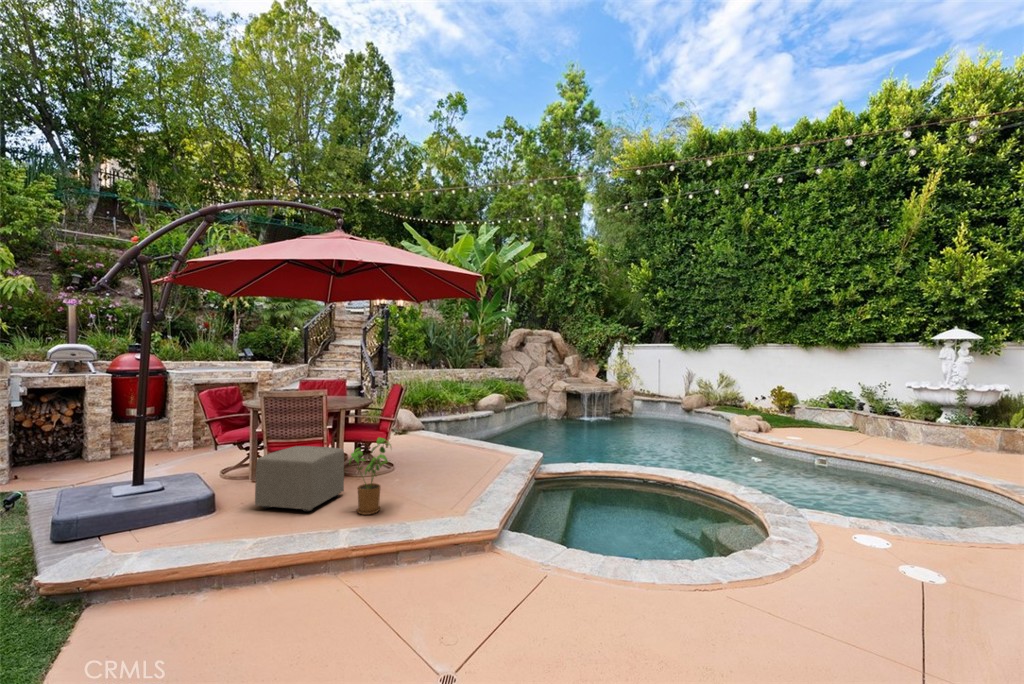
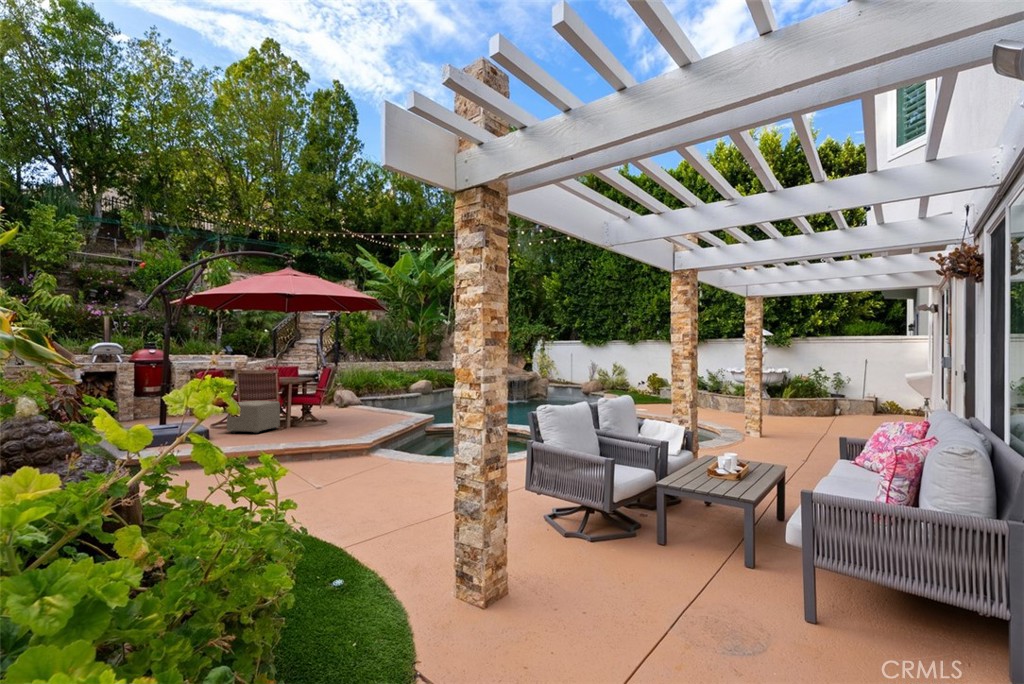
house plant: present [349,438,391,515] -> none [279,393,305,434]

